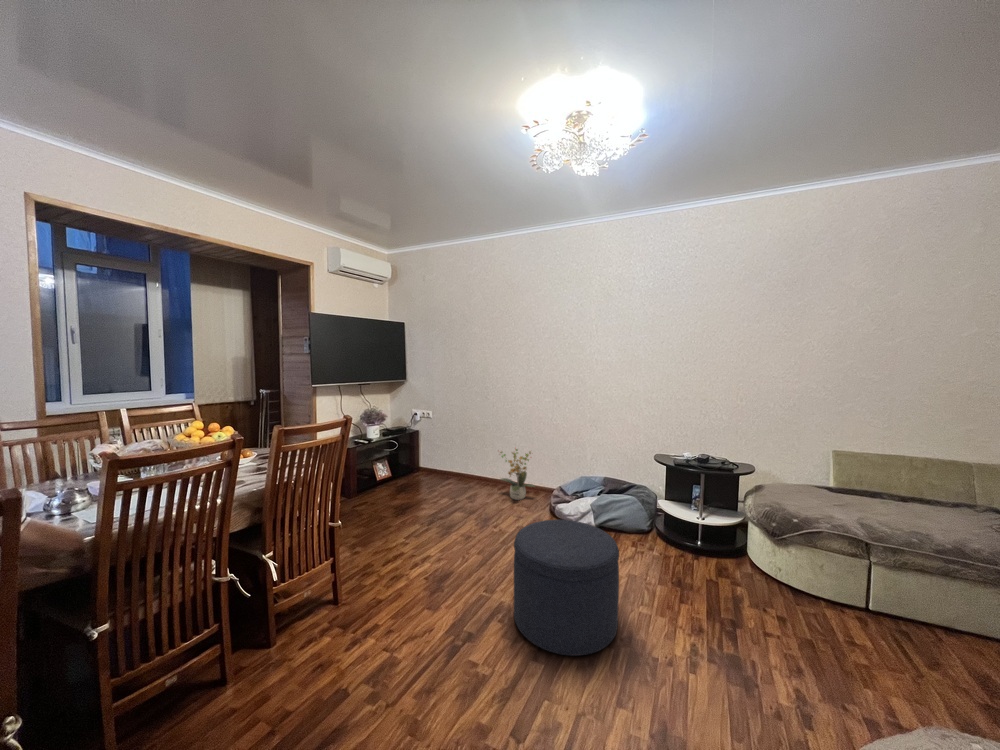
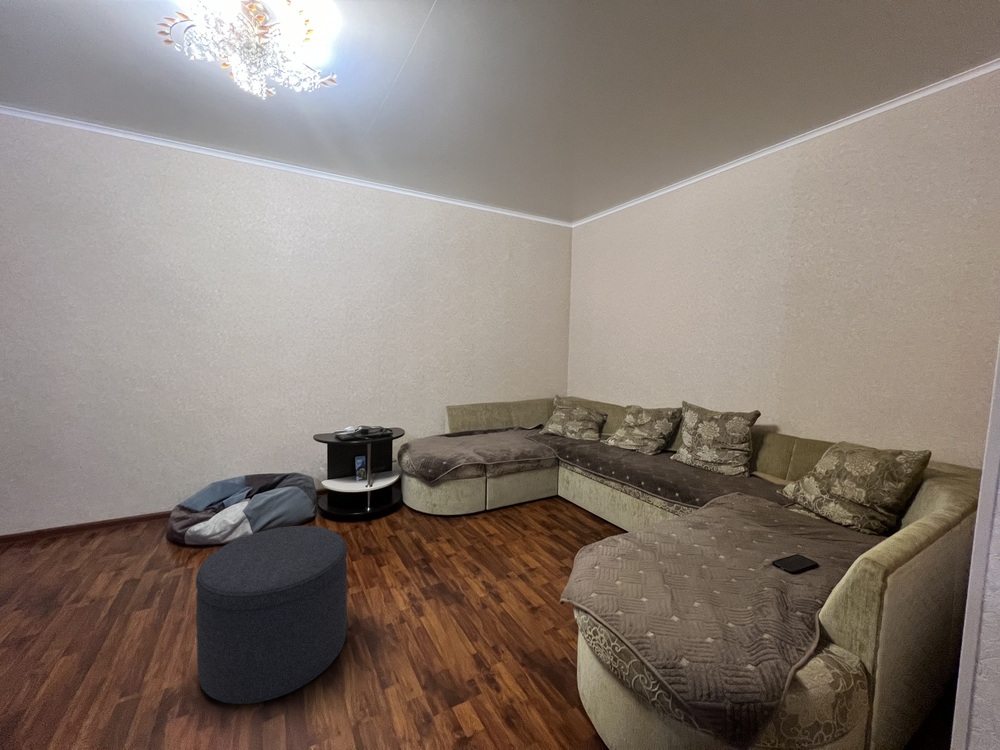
potted plant: present [500,449,535,500] -> none [33,465,130,550]

